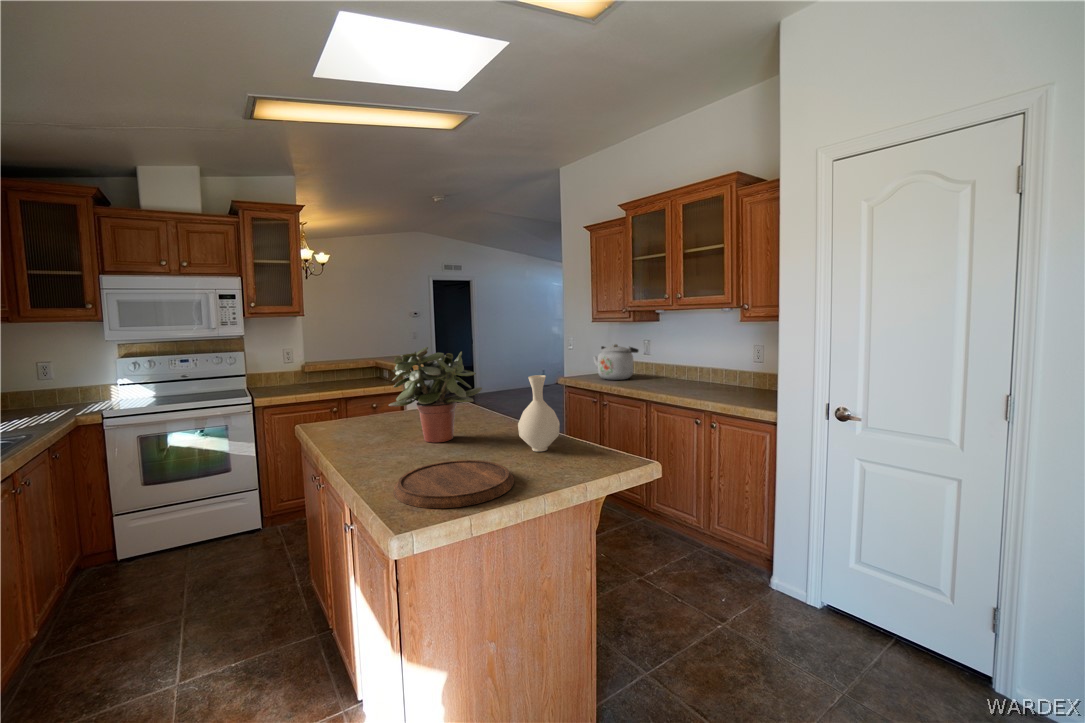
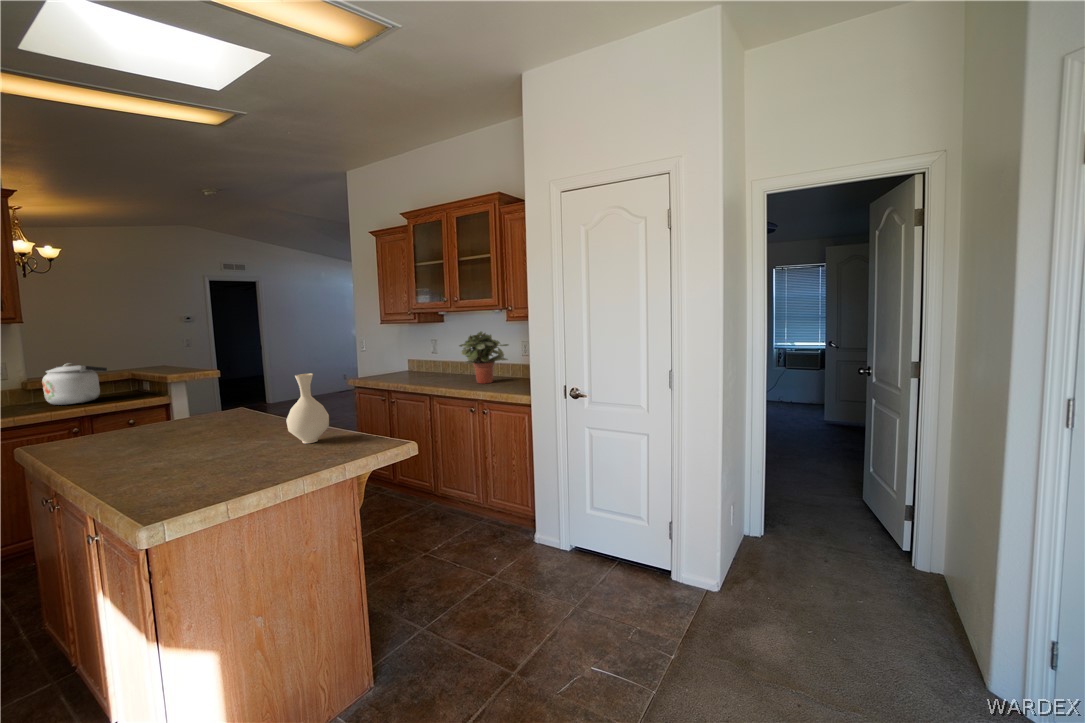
kettle: present [593,344,638,380] -> present [42,363,107,405]
potted plant: present [388,347,482,443] -> present [459,332,508,384]
cutting board: present [394,460,514,508] -> none [143,455,277,501]

